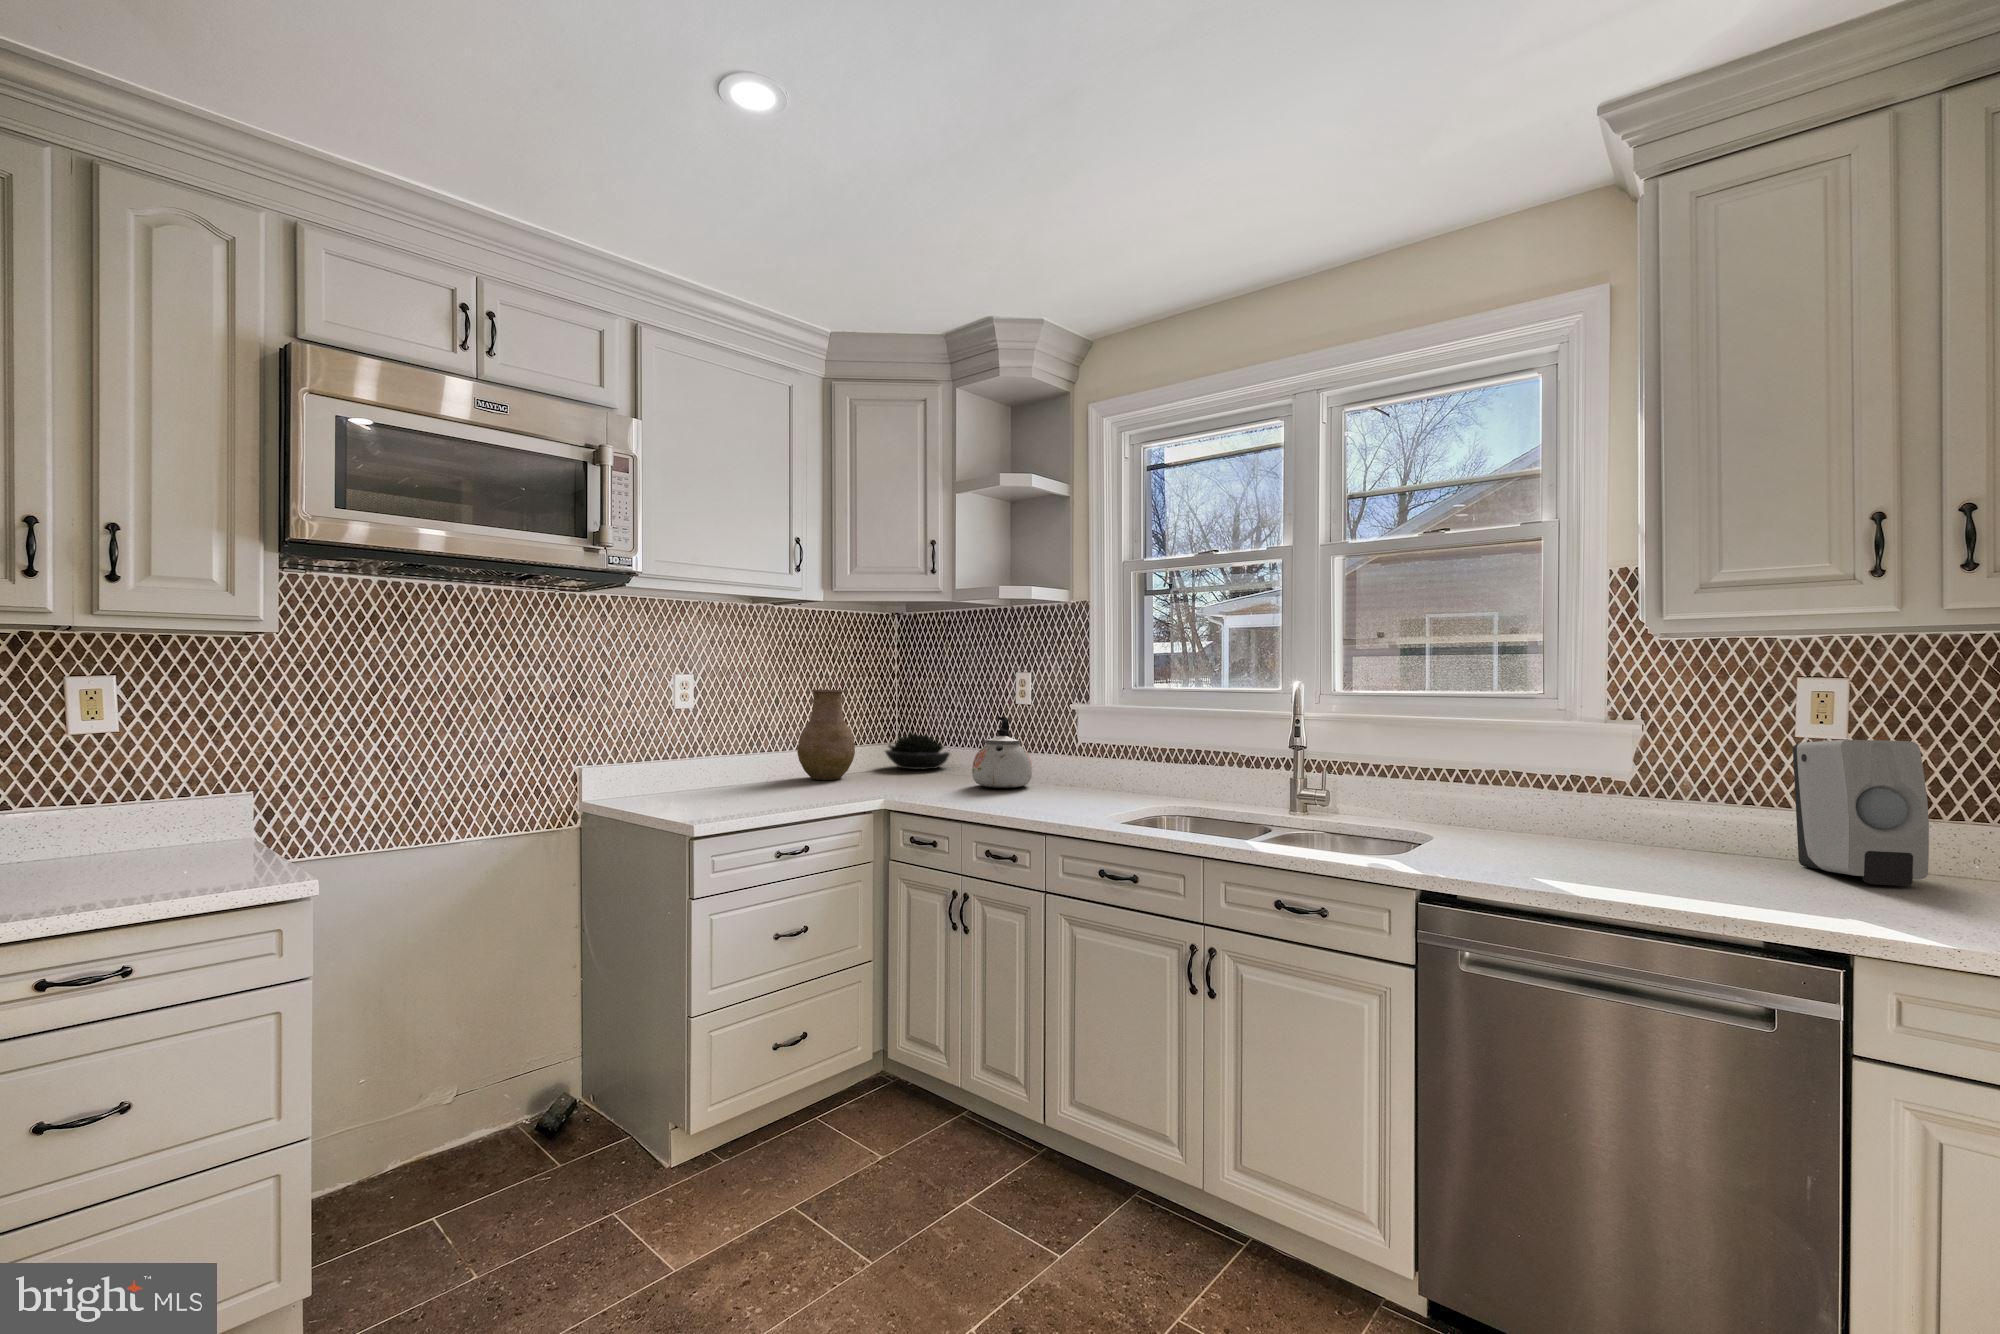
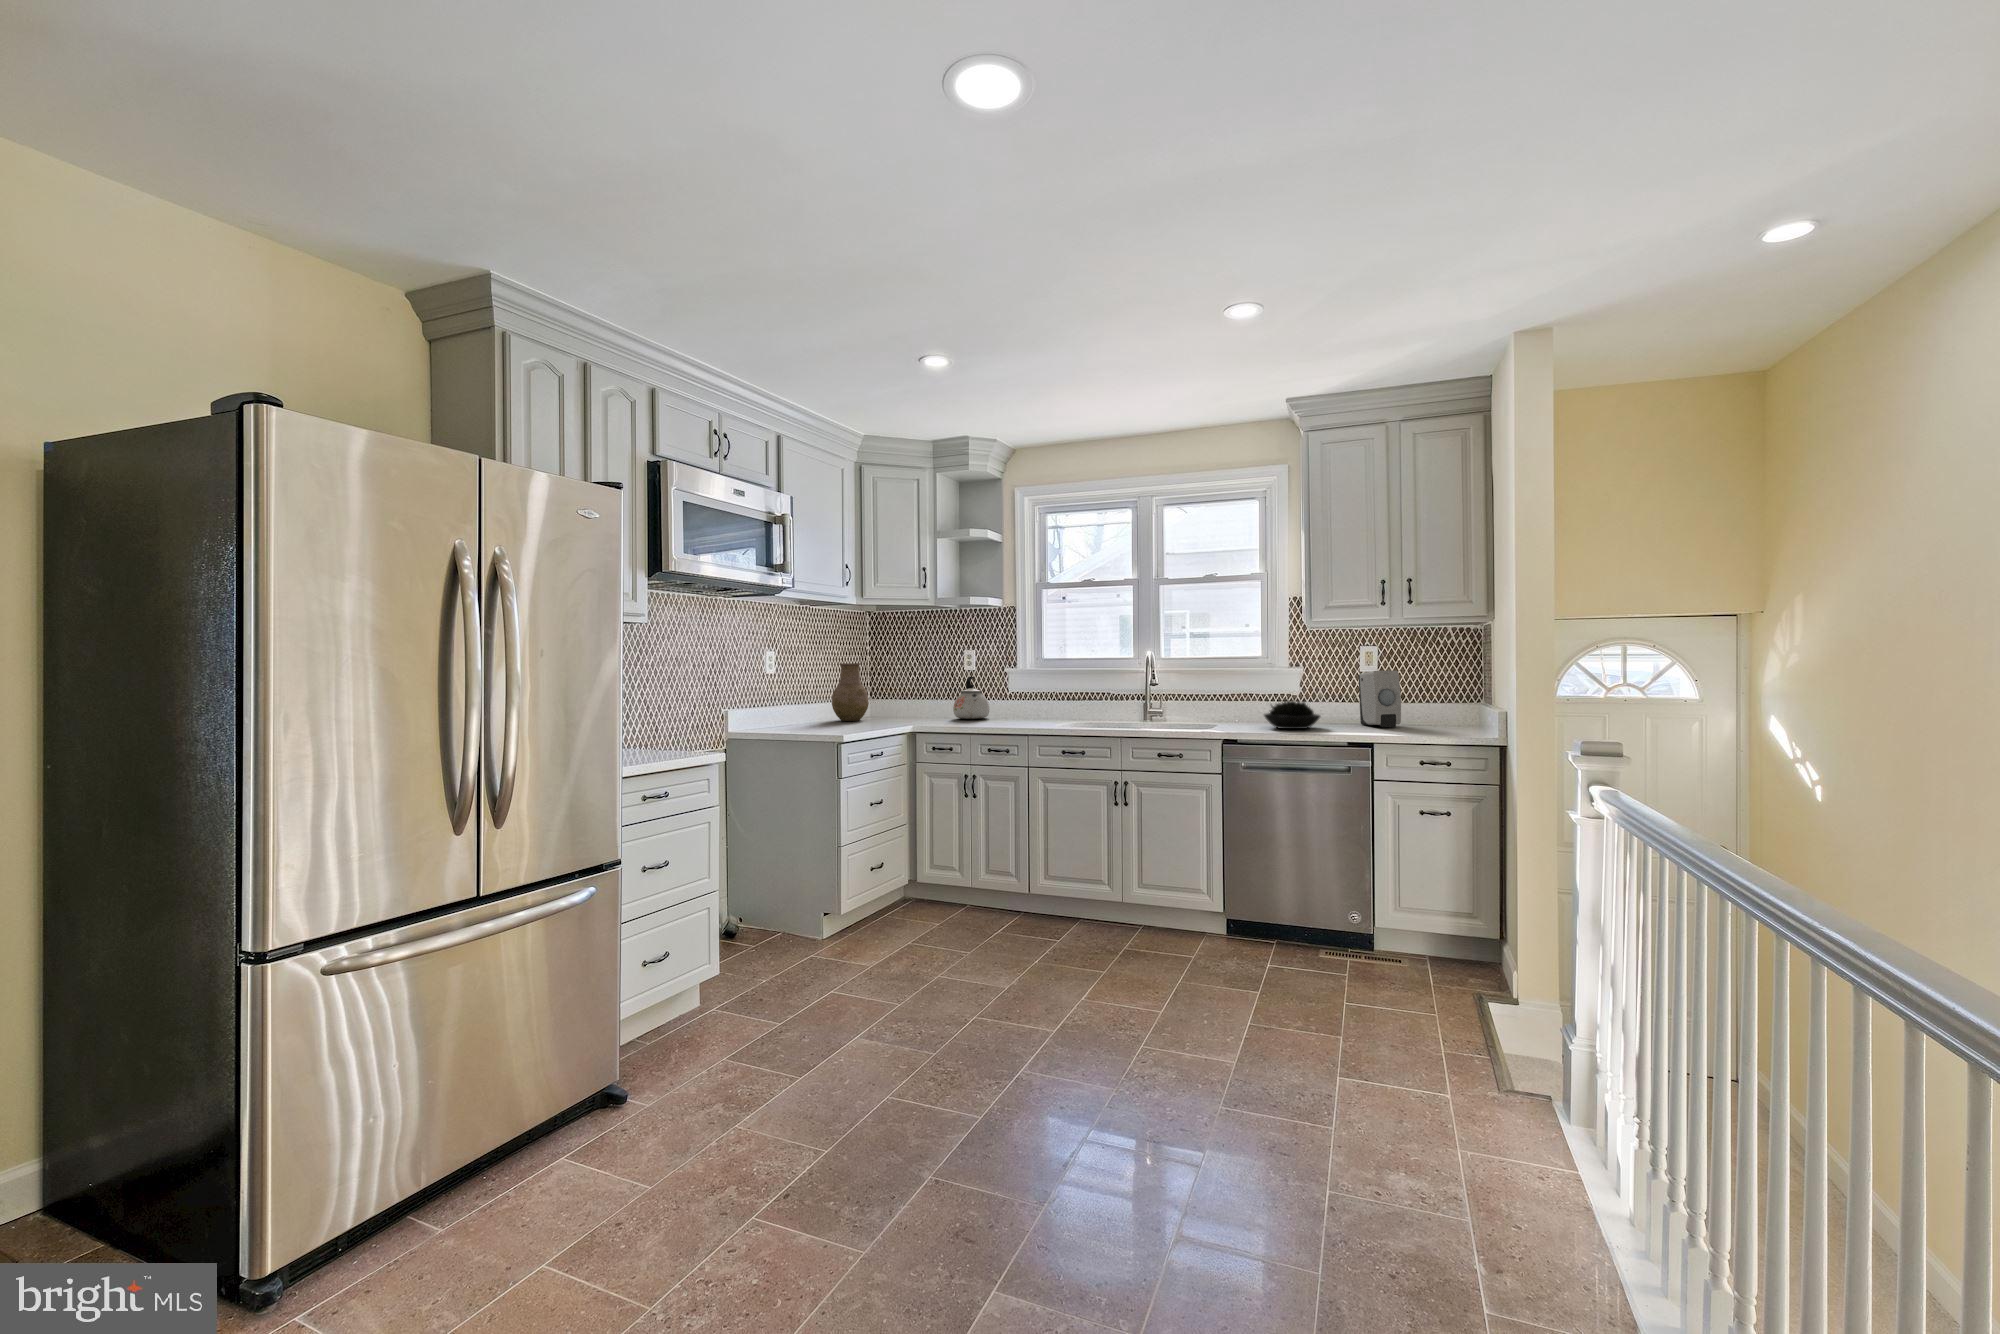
succulent plant: present [885,733,950,769] -> present [1264,700,1320,729]

